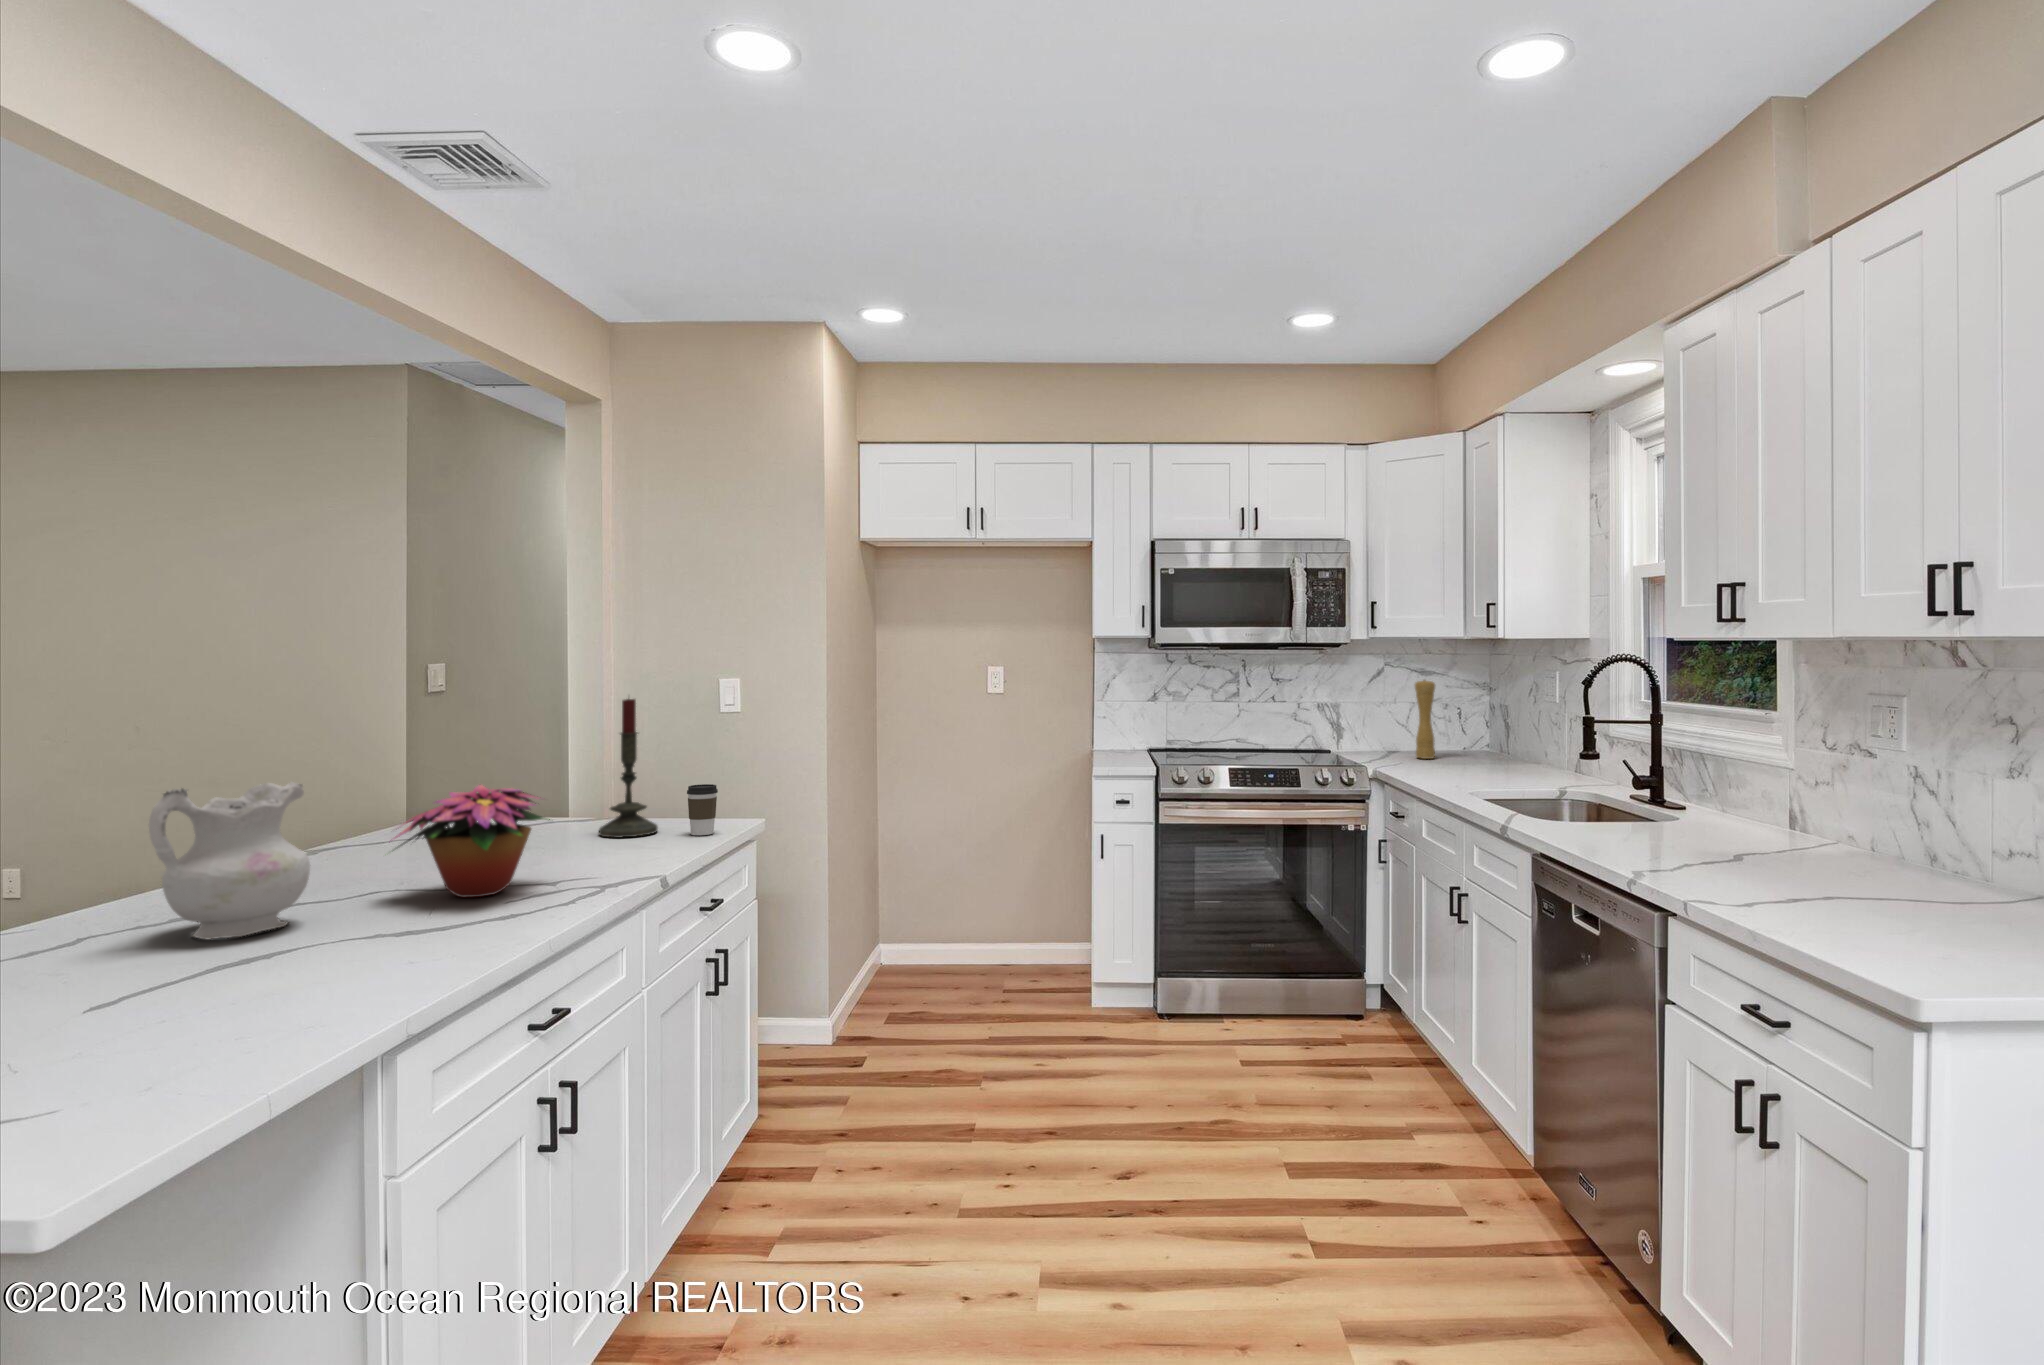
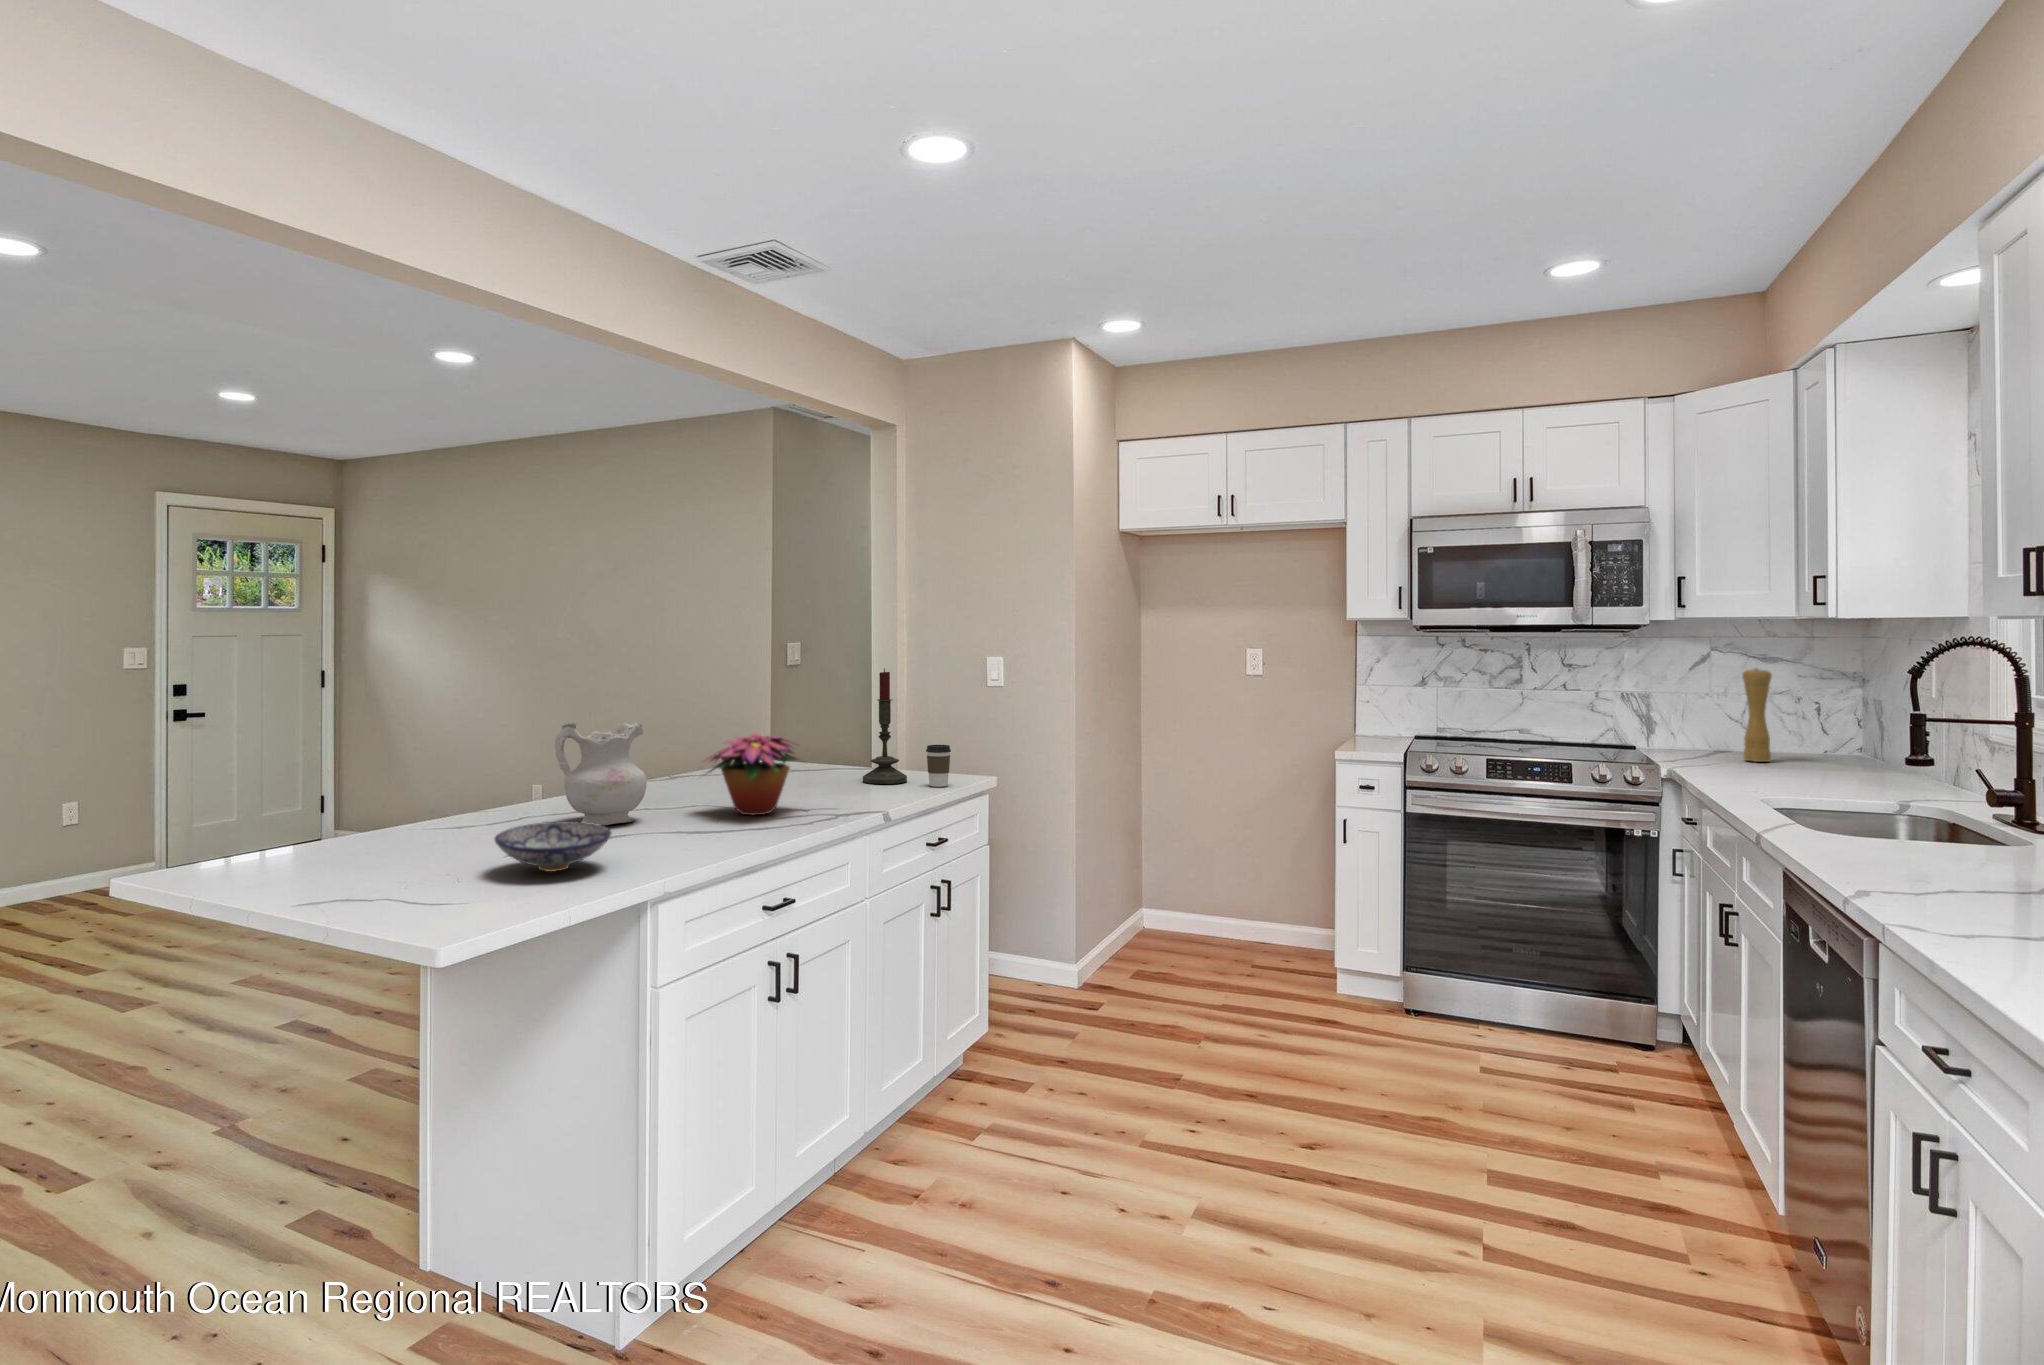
bowl: none [72,943,299,1031] -> present [495,822,611,872]

